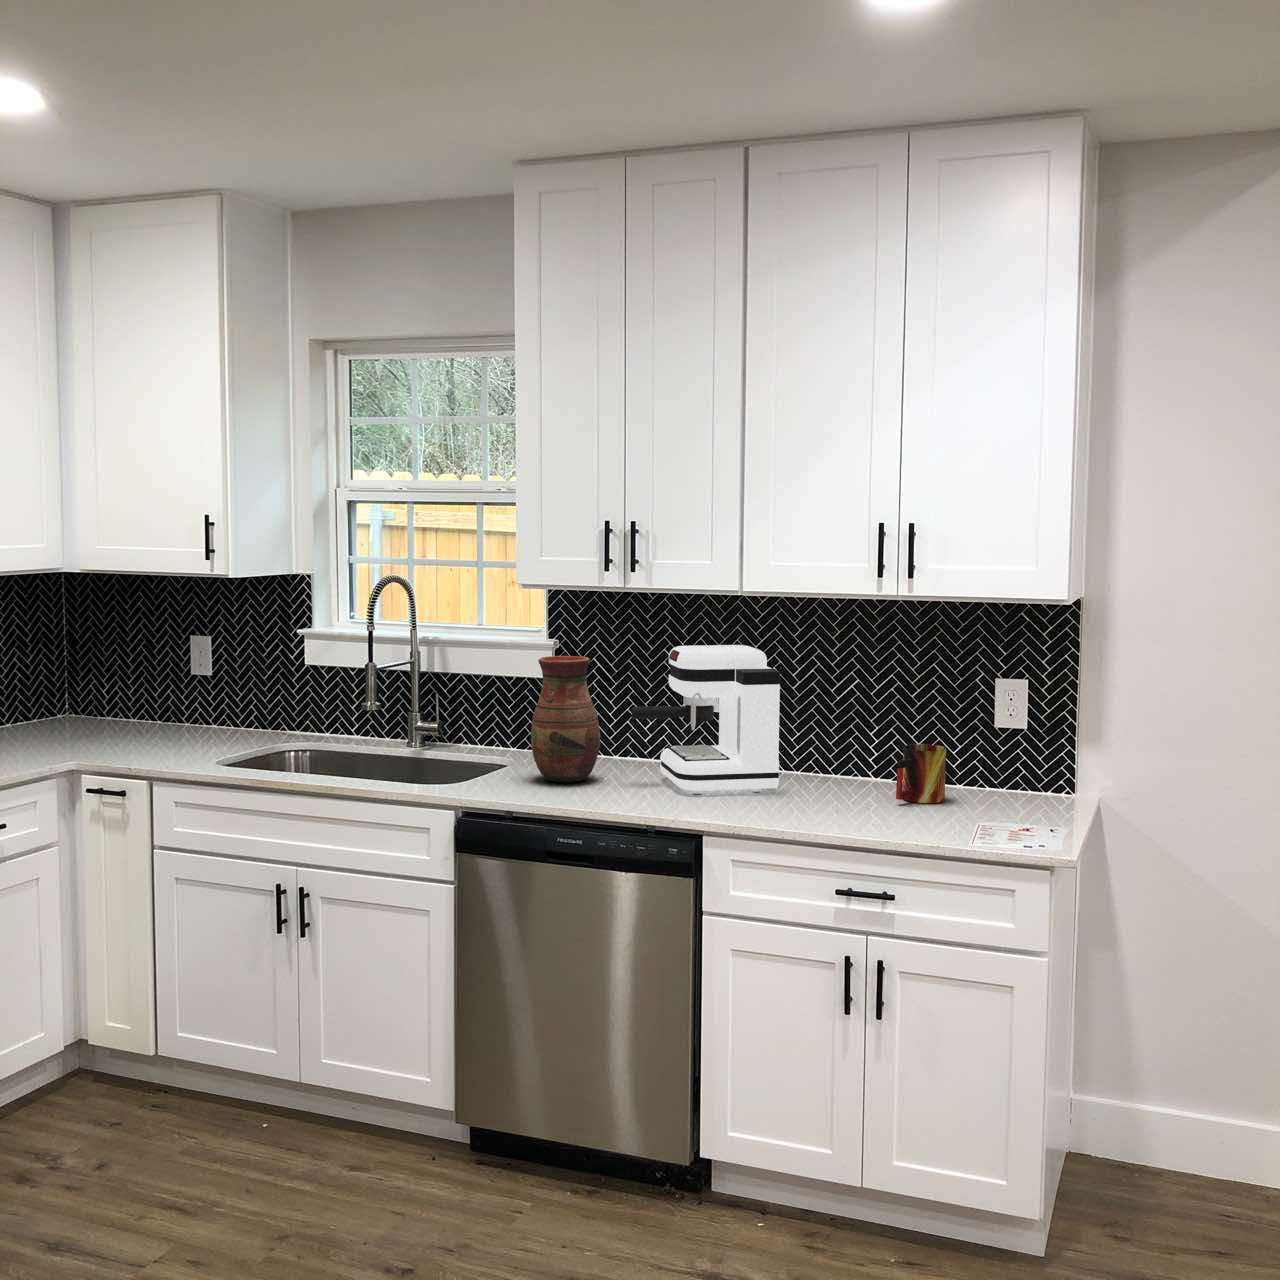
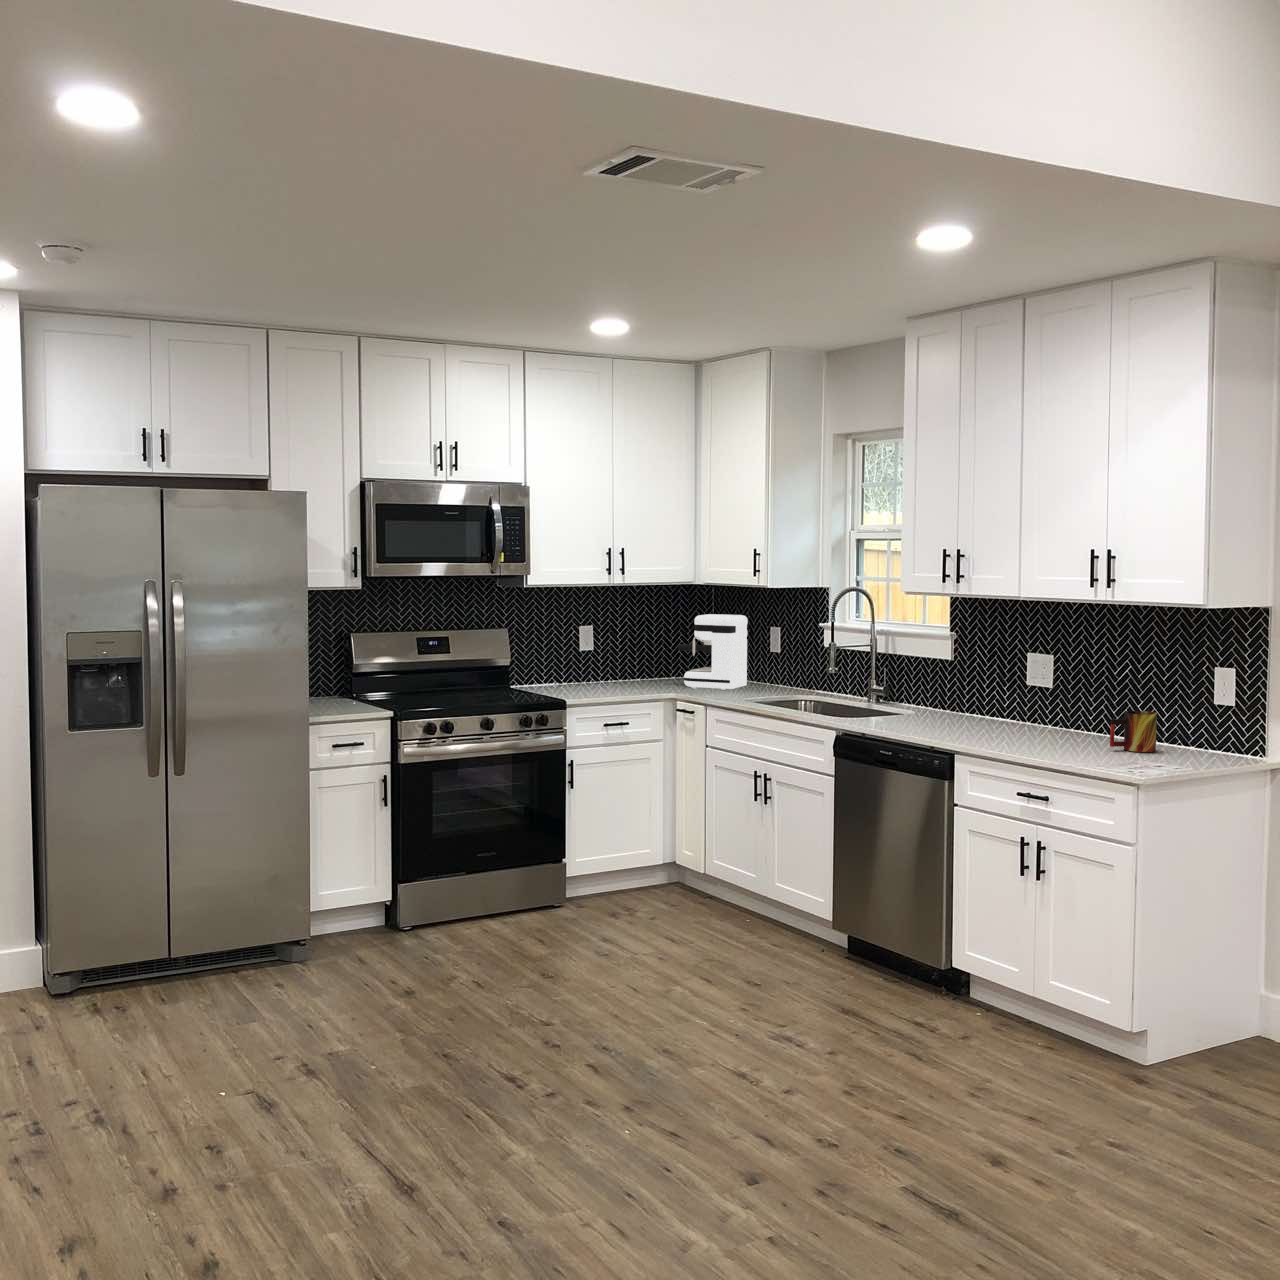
coffee maker: present [631,645,780,794] -> present [678,614,748,690]
vase: present [531,656,600,783] -> none [902,640,949,723]

